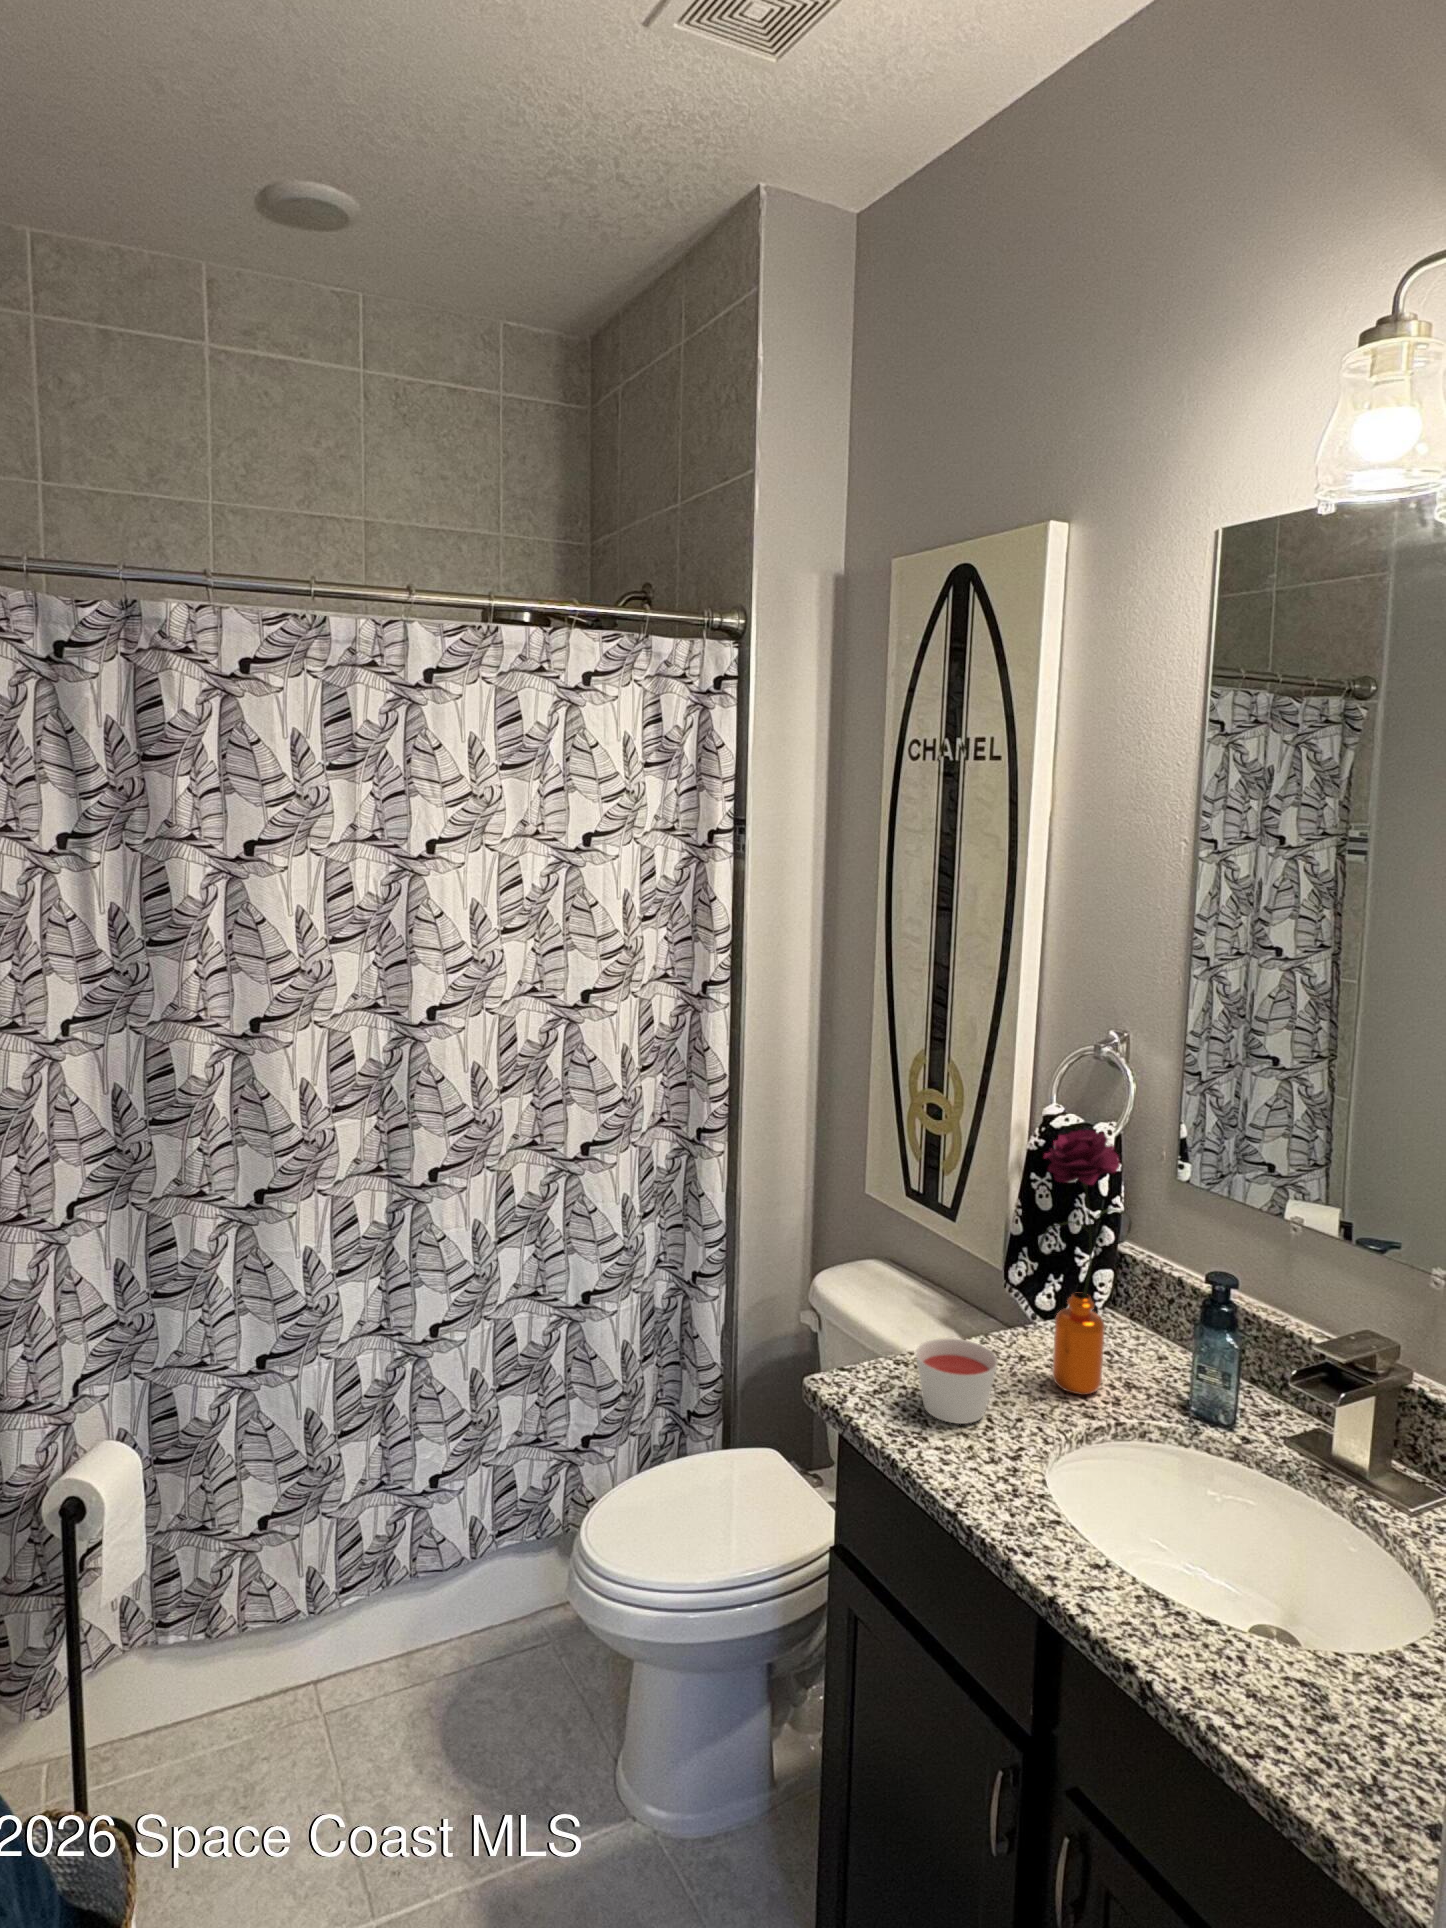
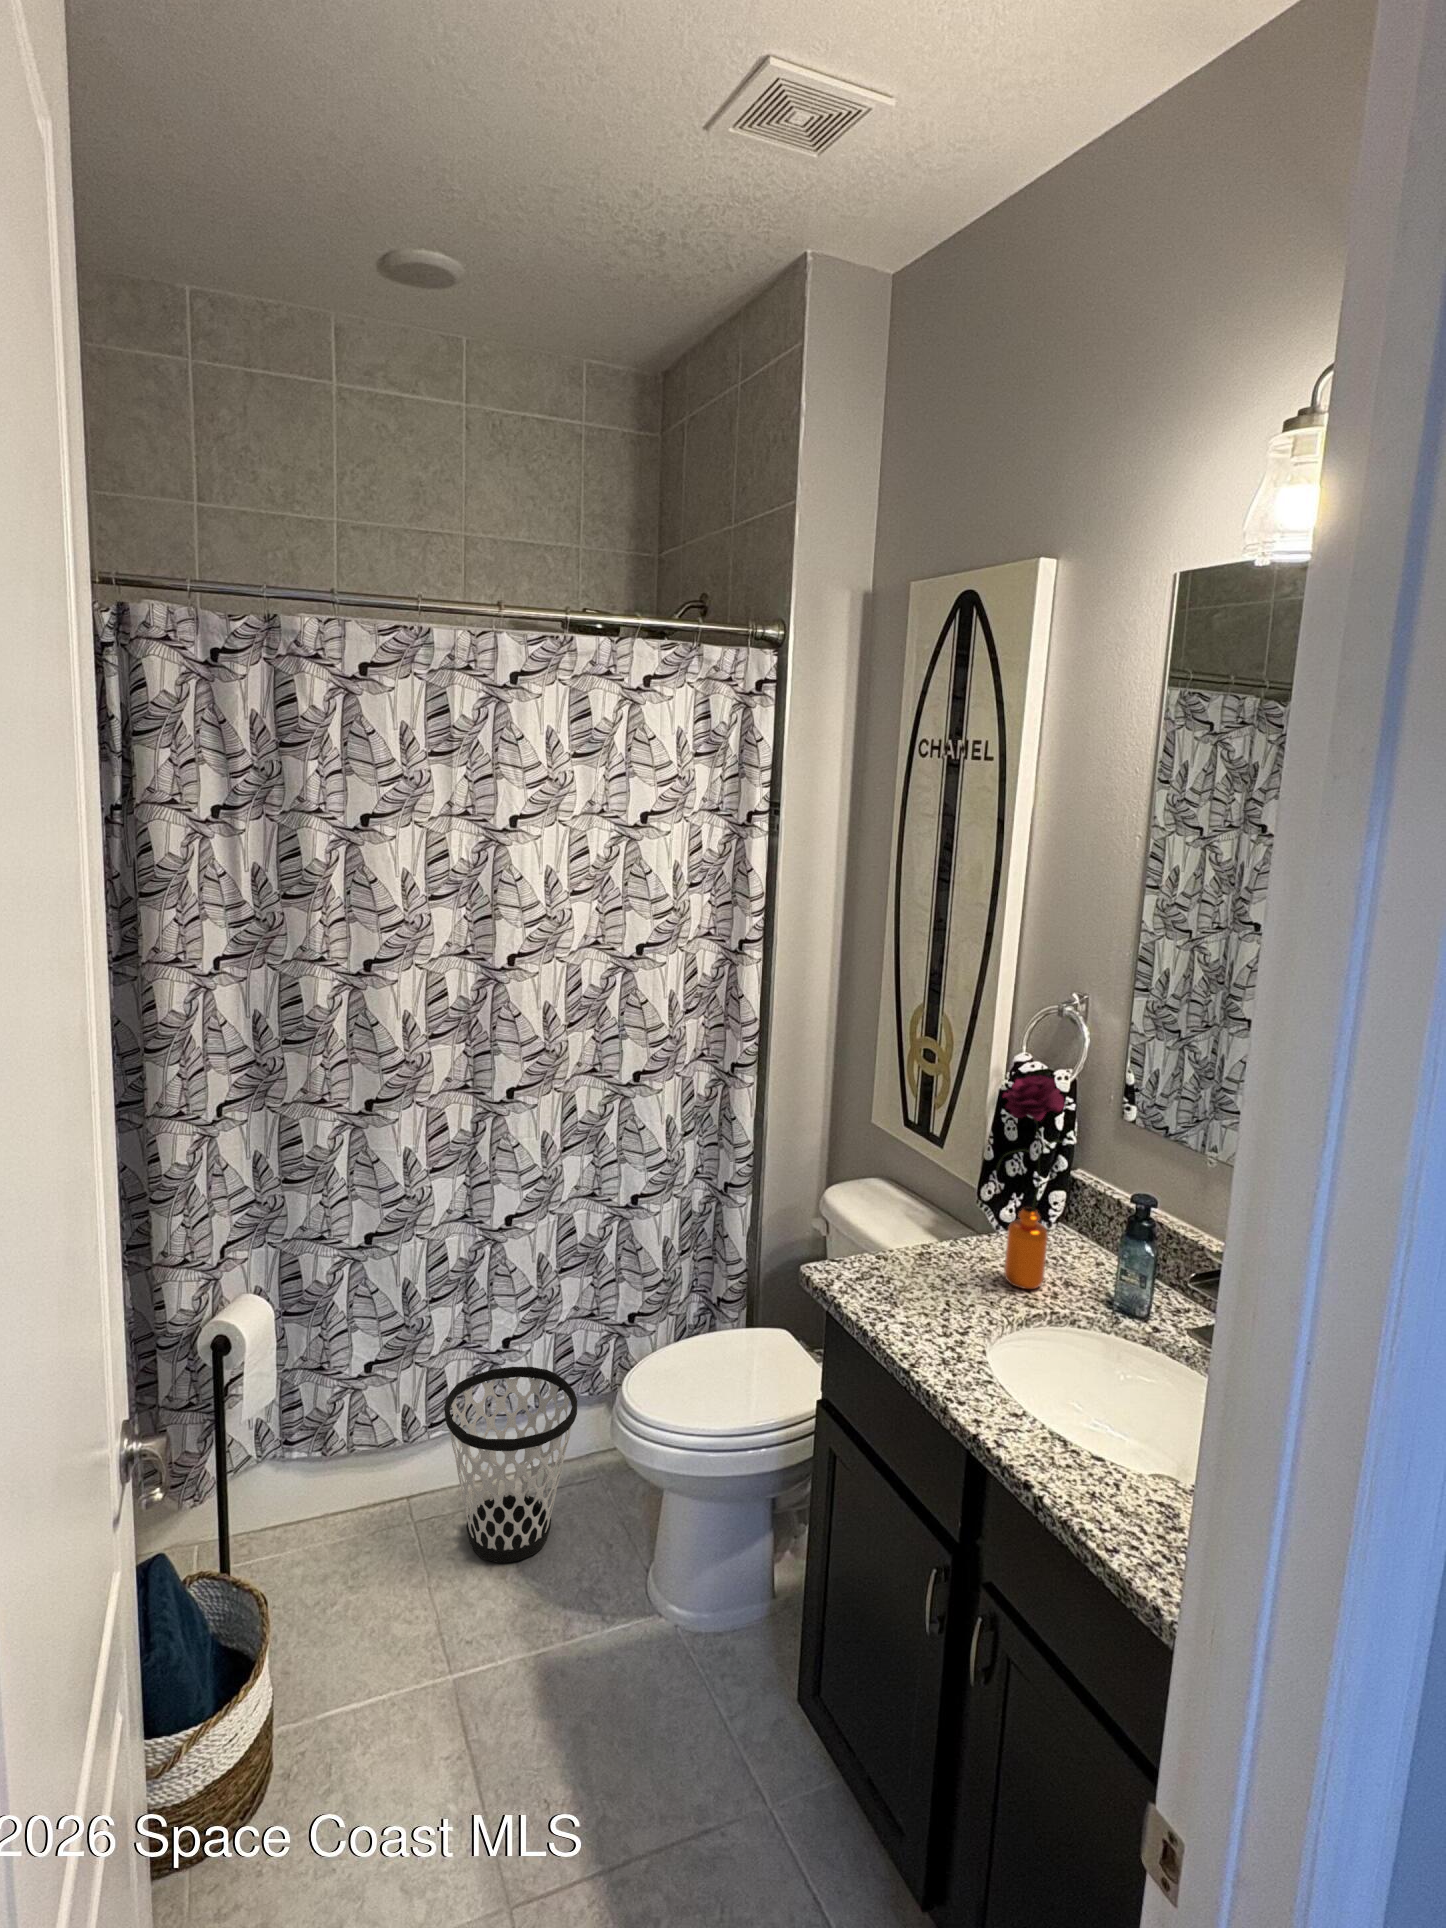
candle: present [916,1338,997,1424] -> none [890,1239,956,1306]
wastebasket: none [359,1510,524,1762] -> present [444,1367,577,1563]

